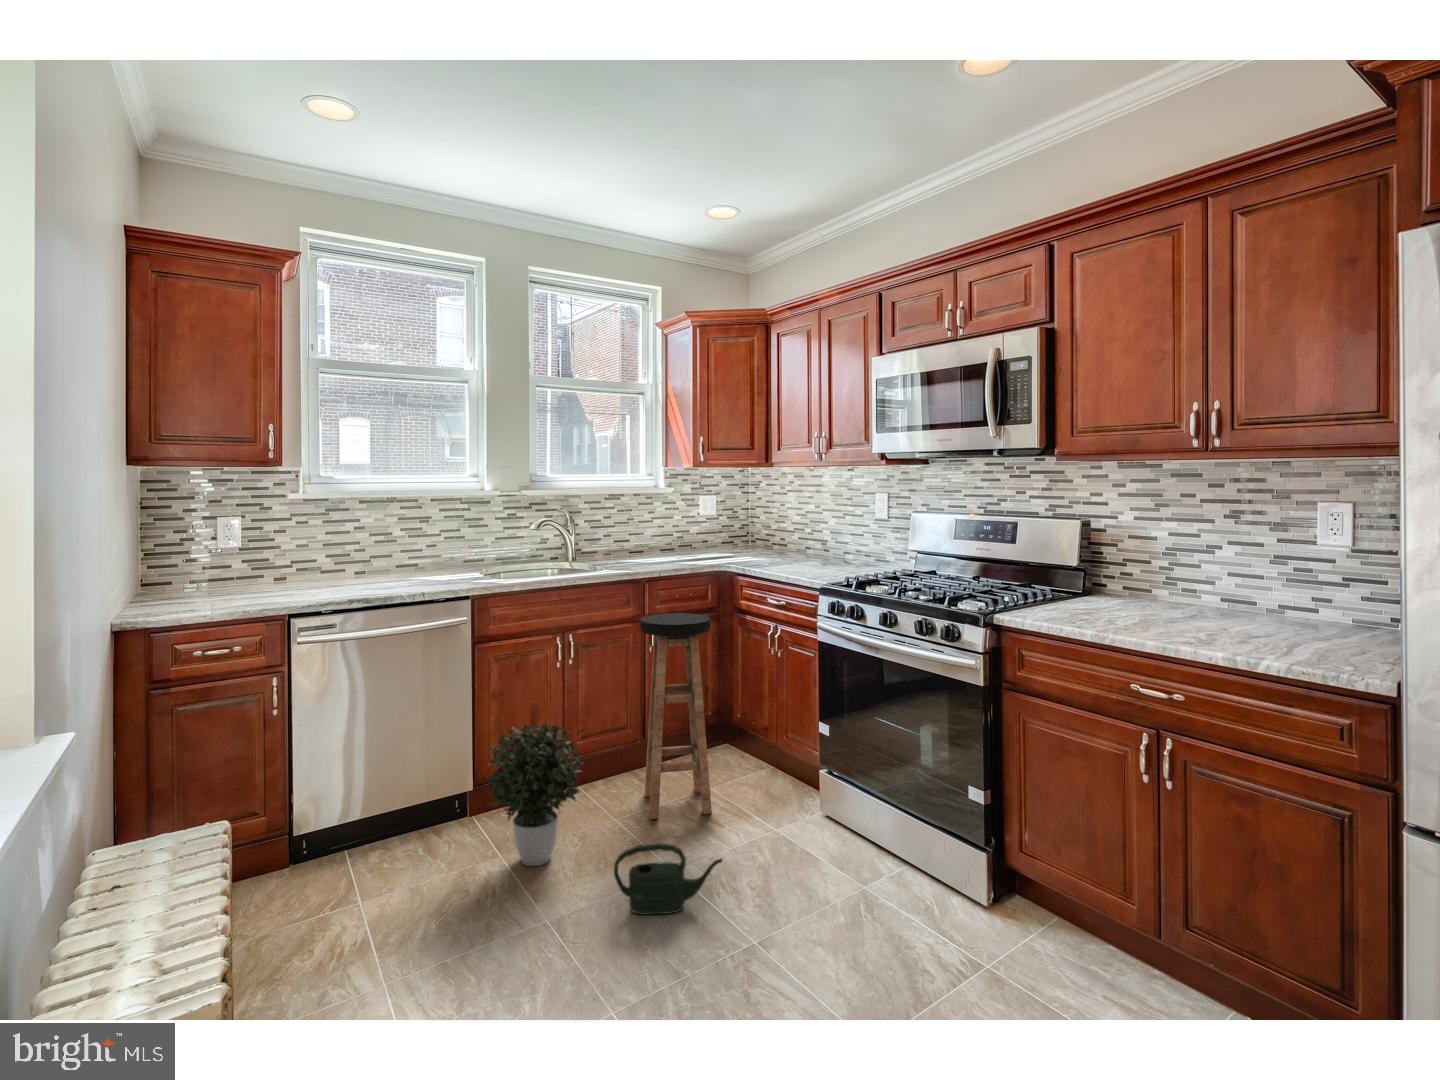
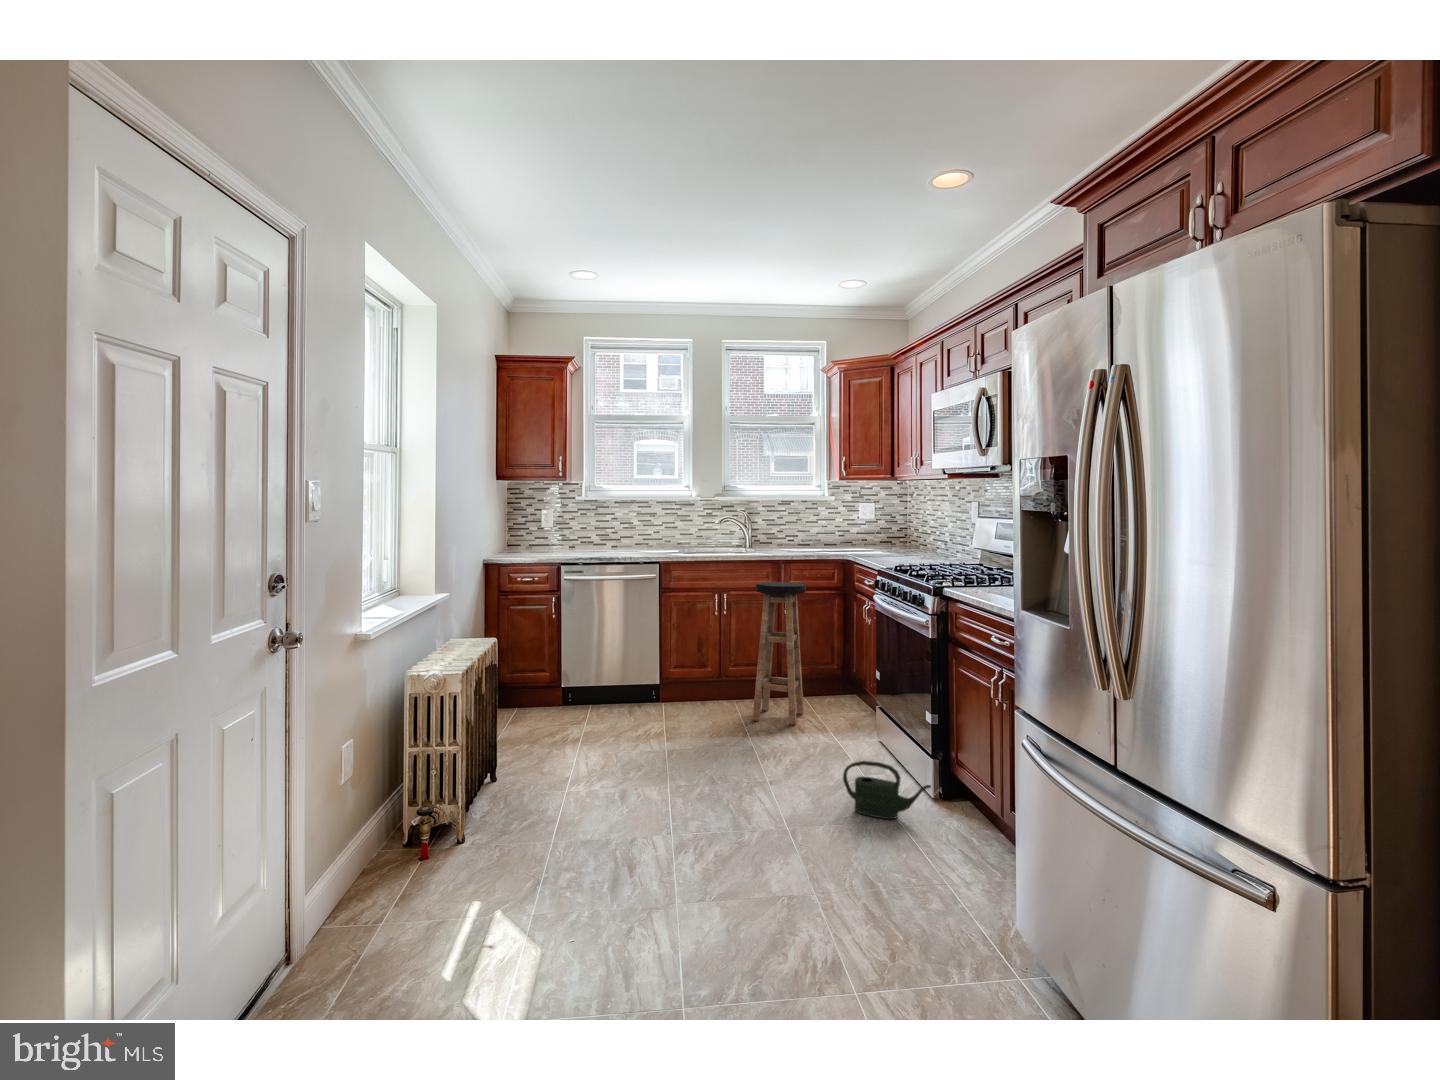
potted plant: present [488,724,583,866] -> none [639,638,702,727]
watering can: present [614,844,723,914] -> present [843,761,931,819]

